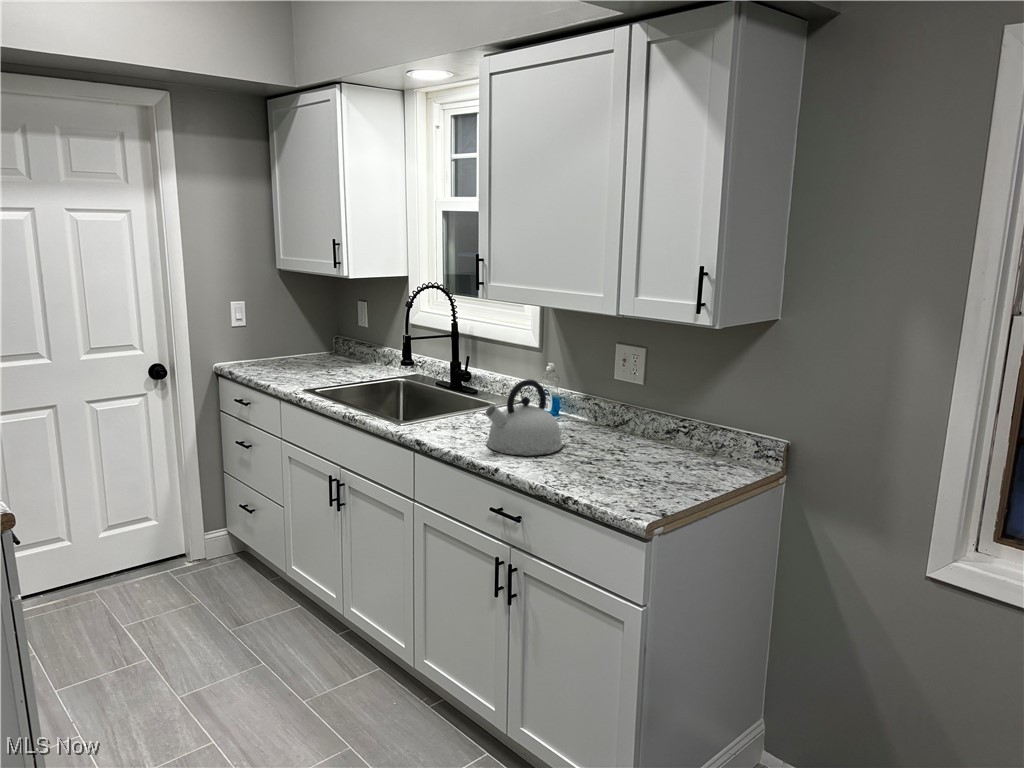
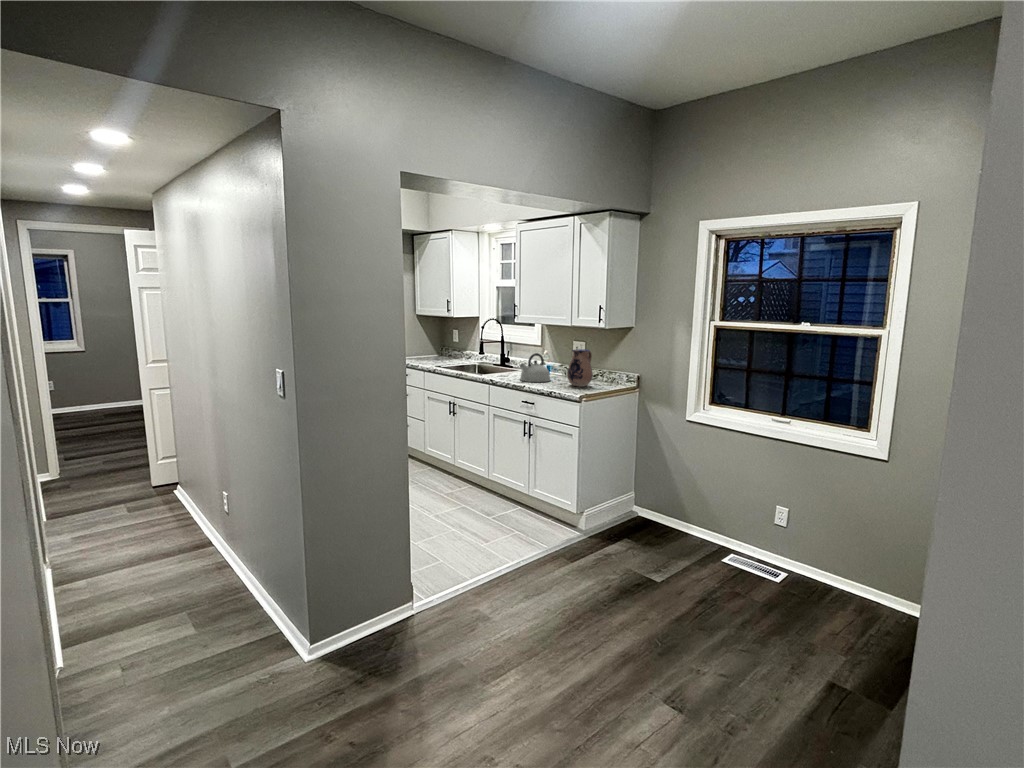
ceramic pitcher: none [607,376,673,475] -> present [567,349,593,387]

